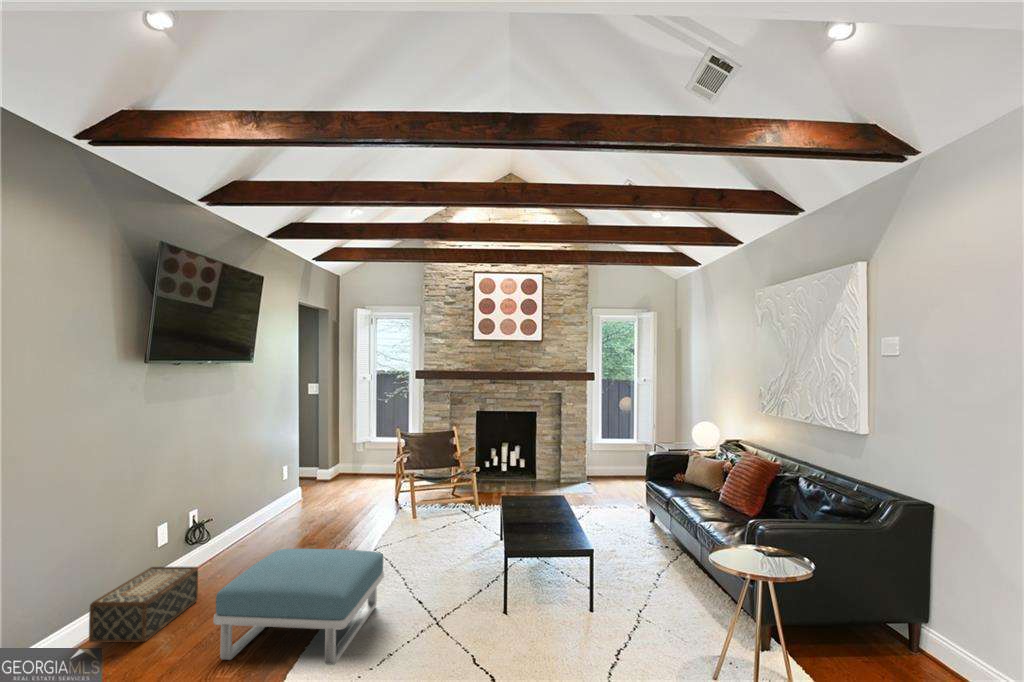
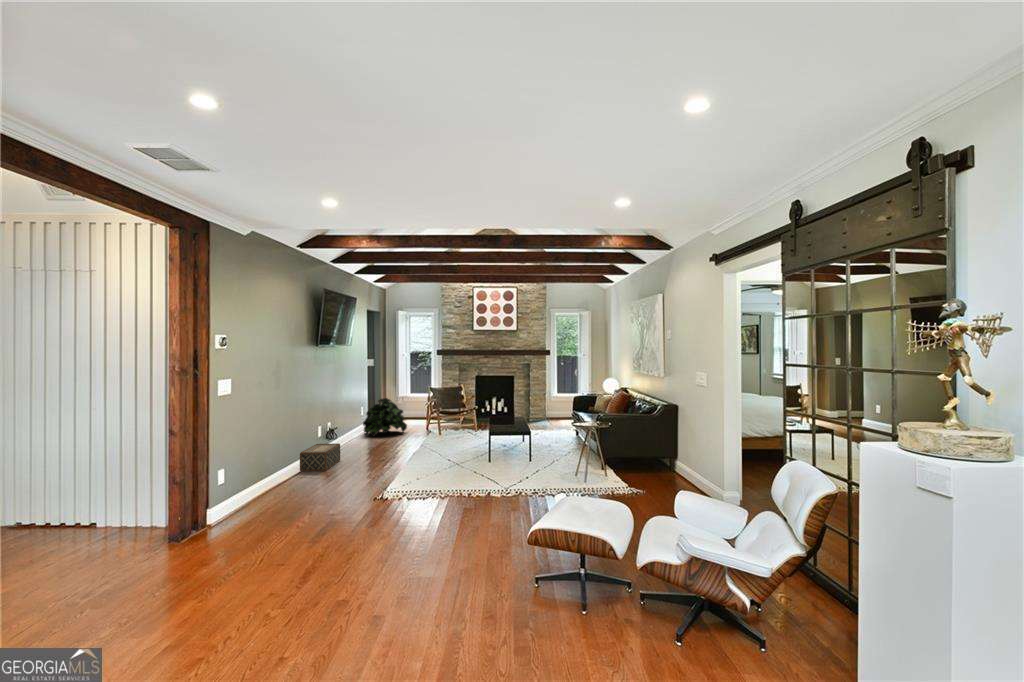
potted plant: none [282,452,359,521] -> present [363,398,407,436]
footstool: present [213,549,384,665] -> none [362,433,435,474]

